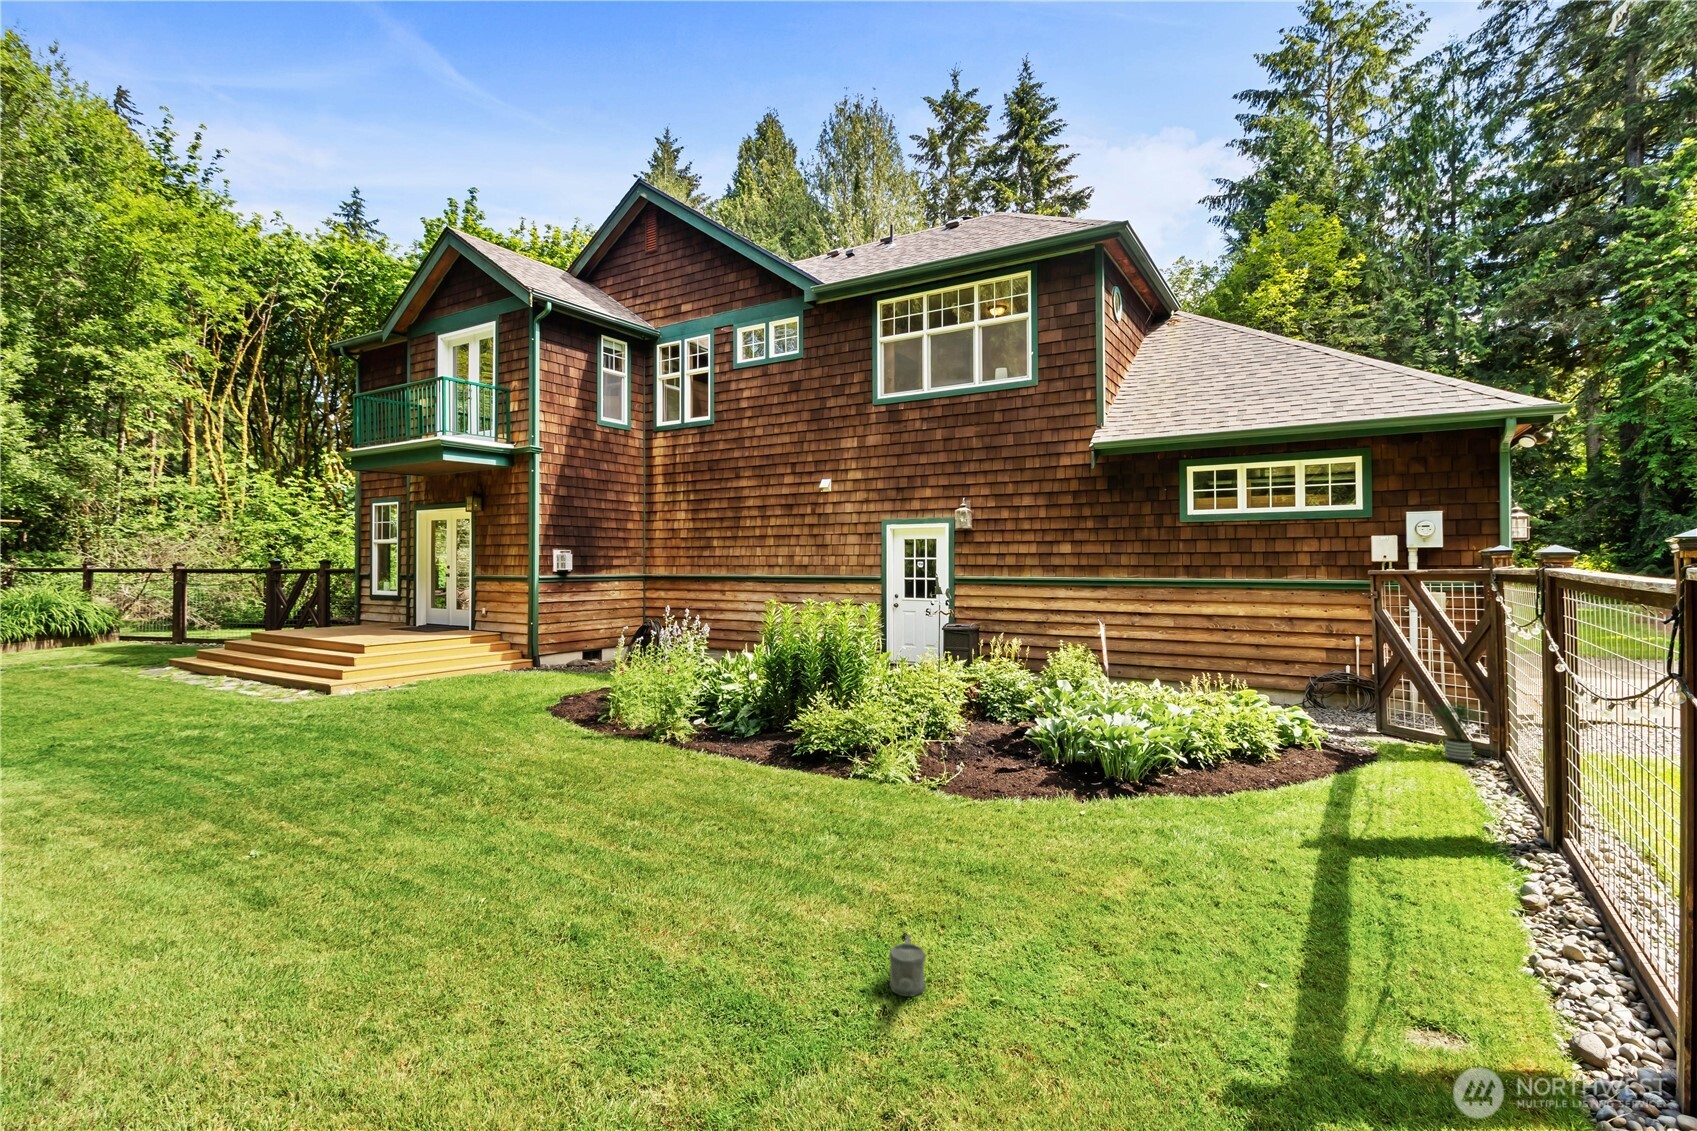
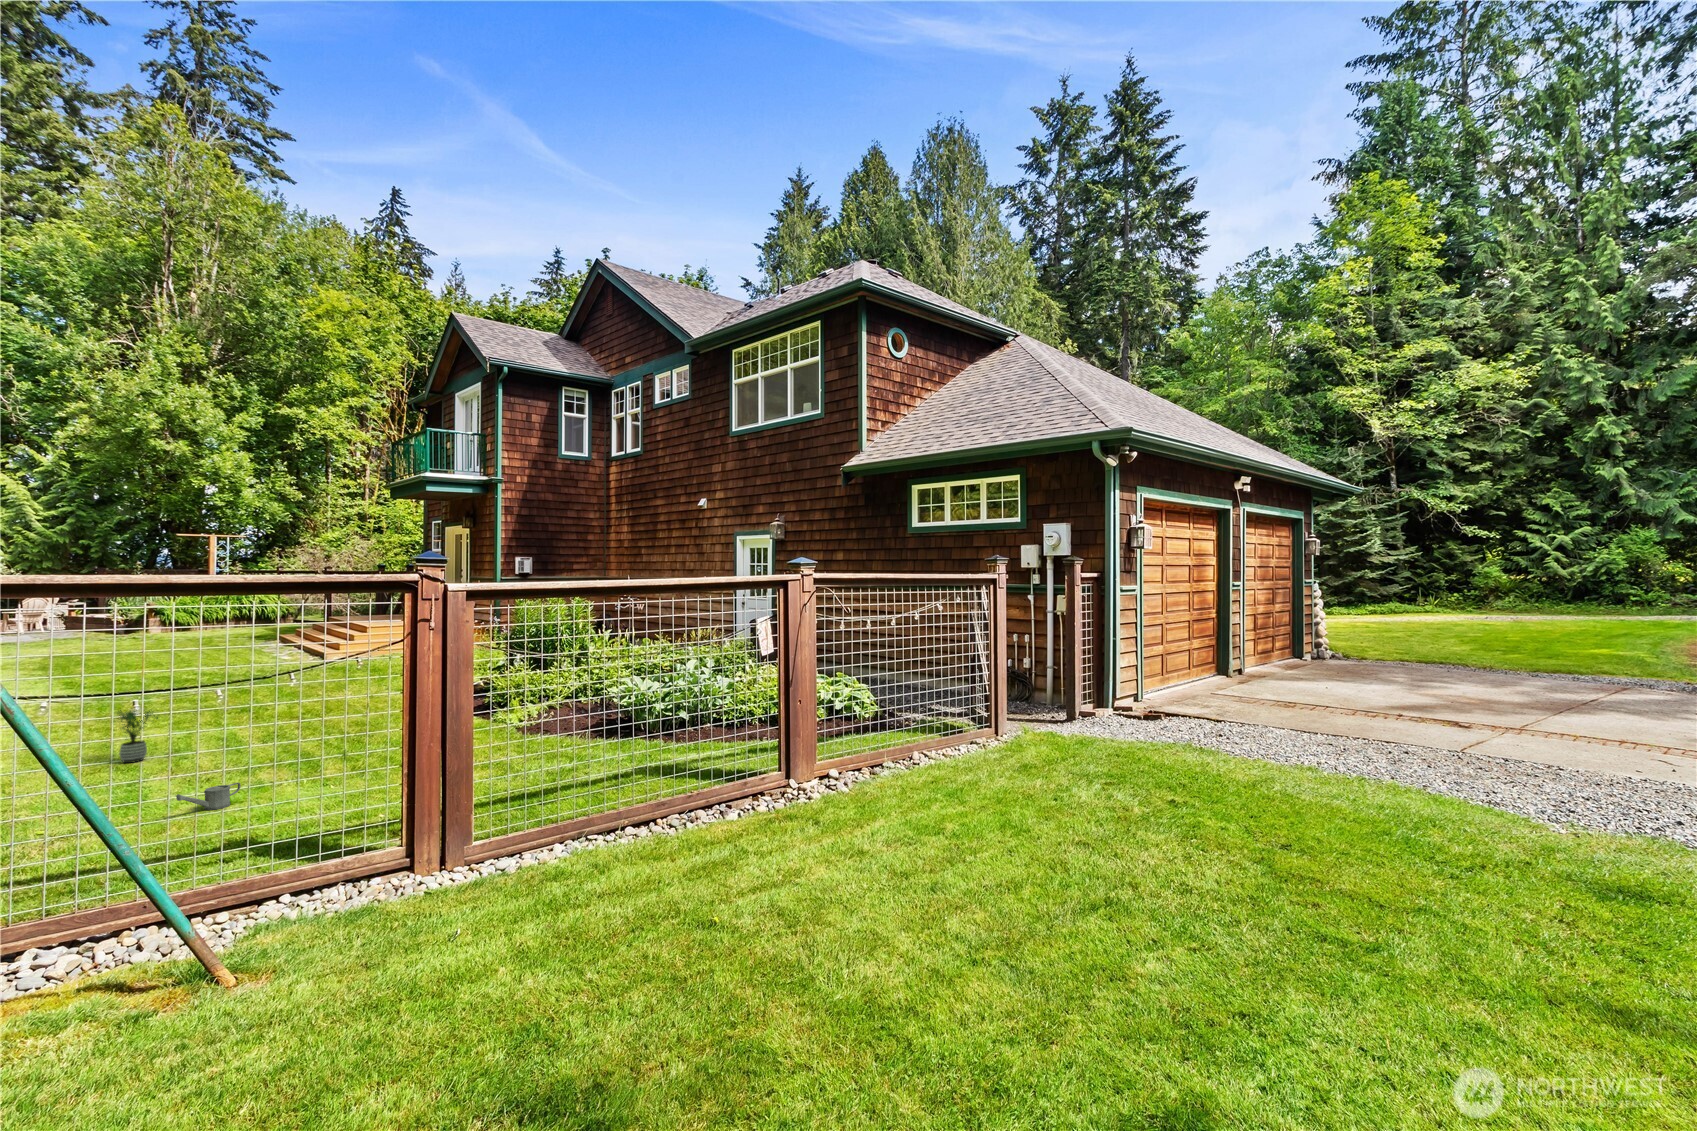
potted plant: present [1437,702,1481,763] -> present [117,710,158,763]

